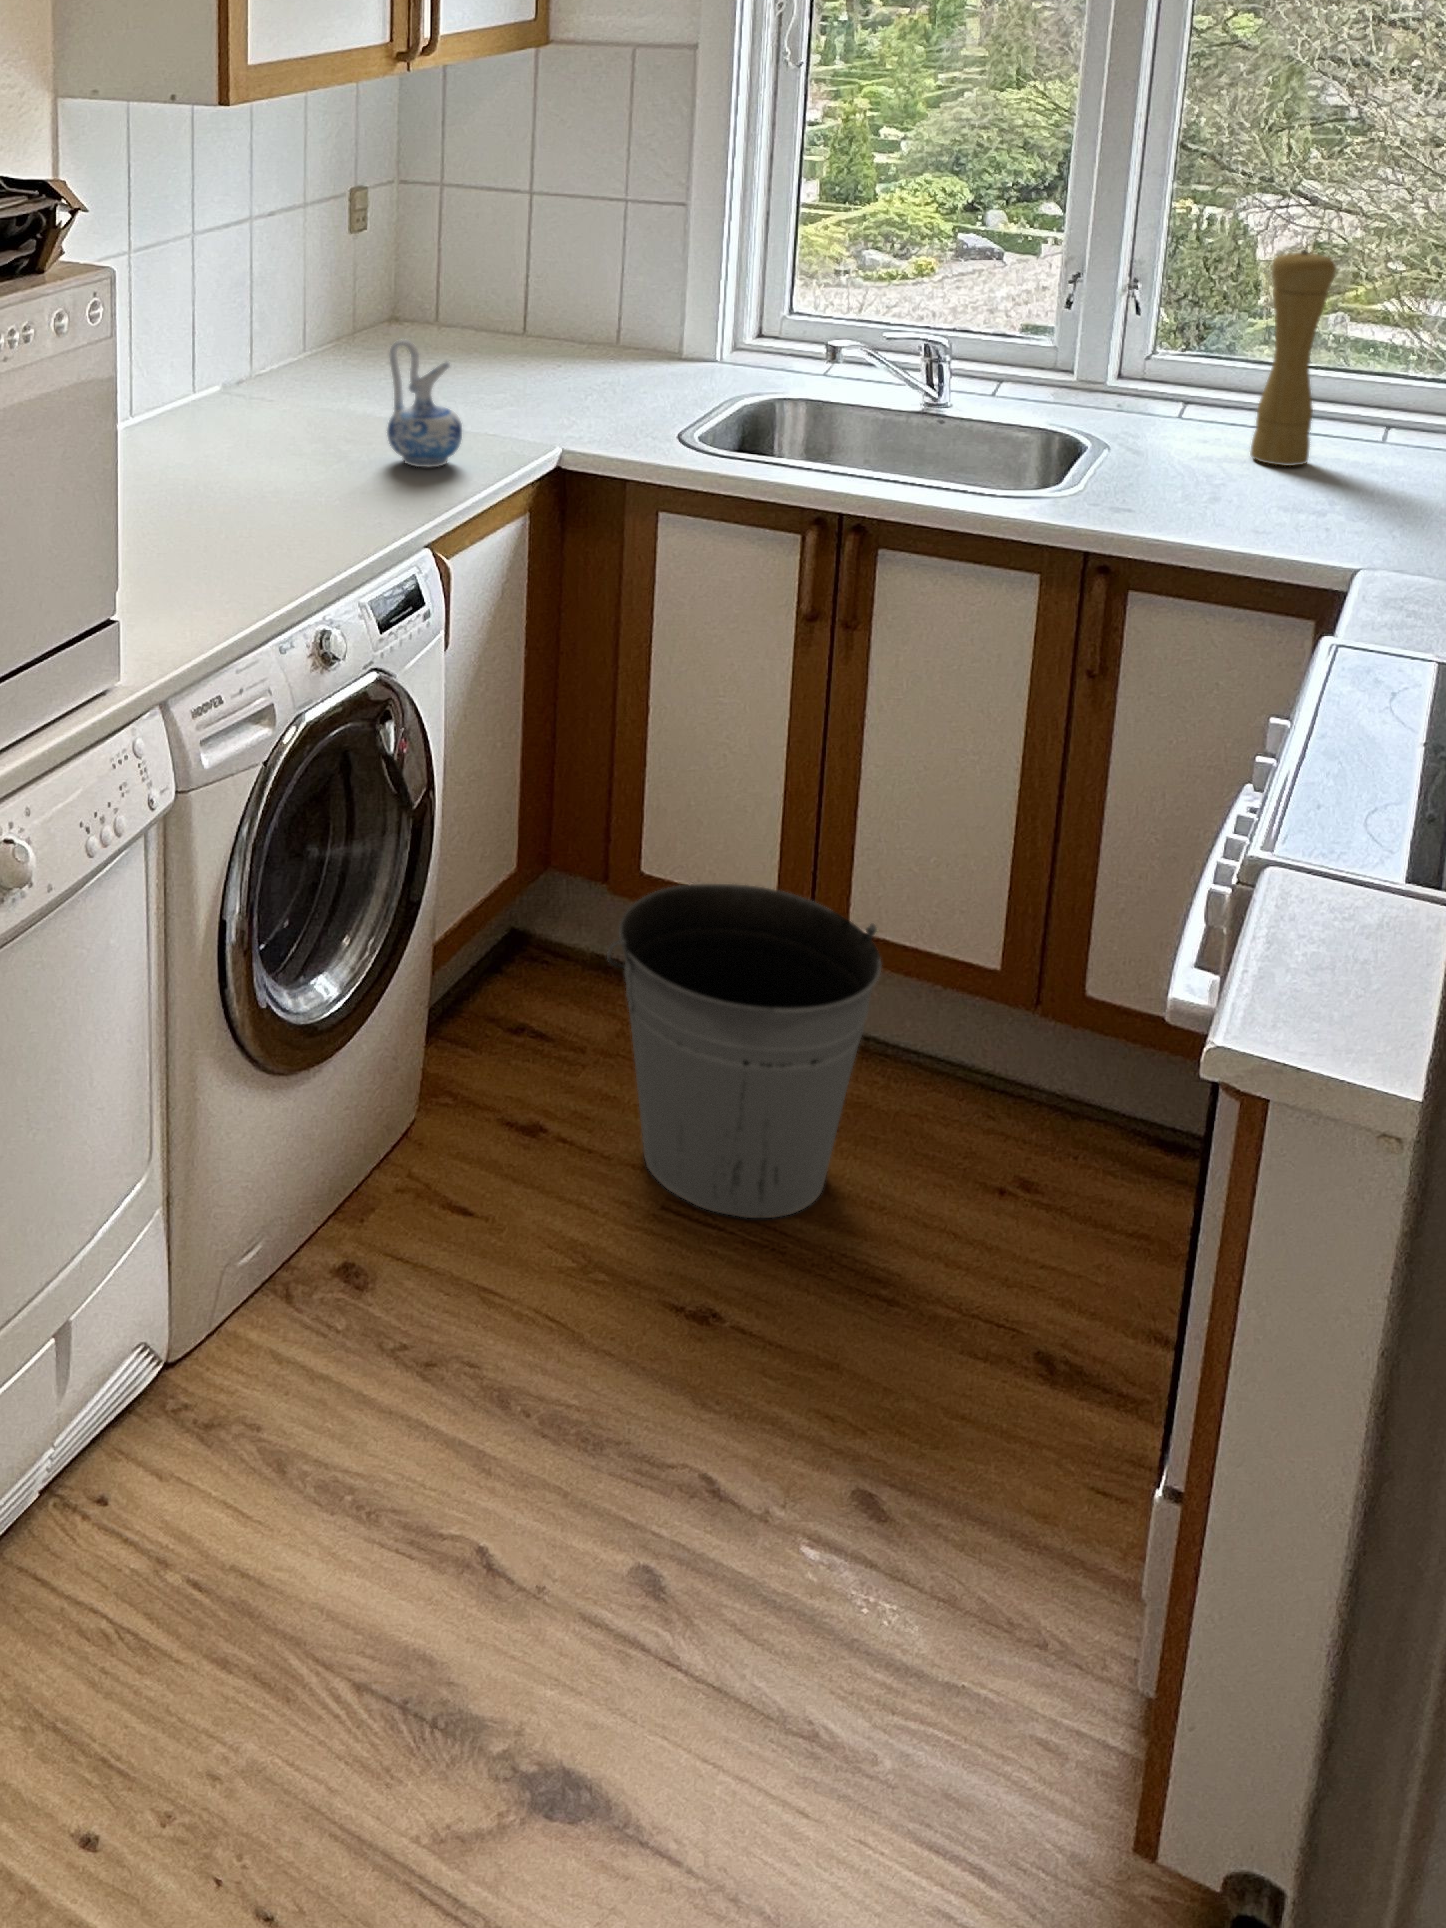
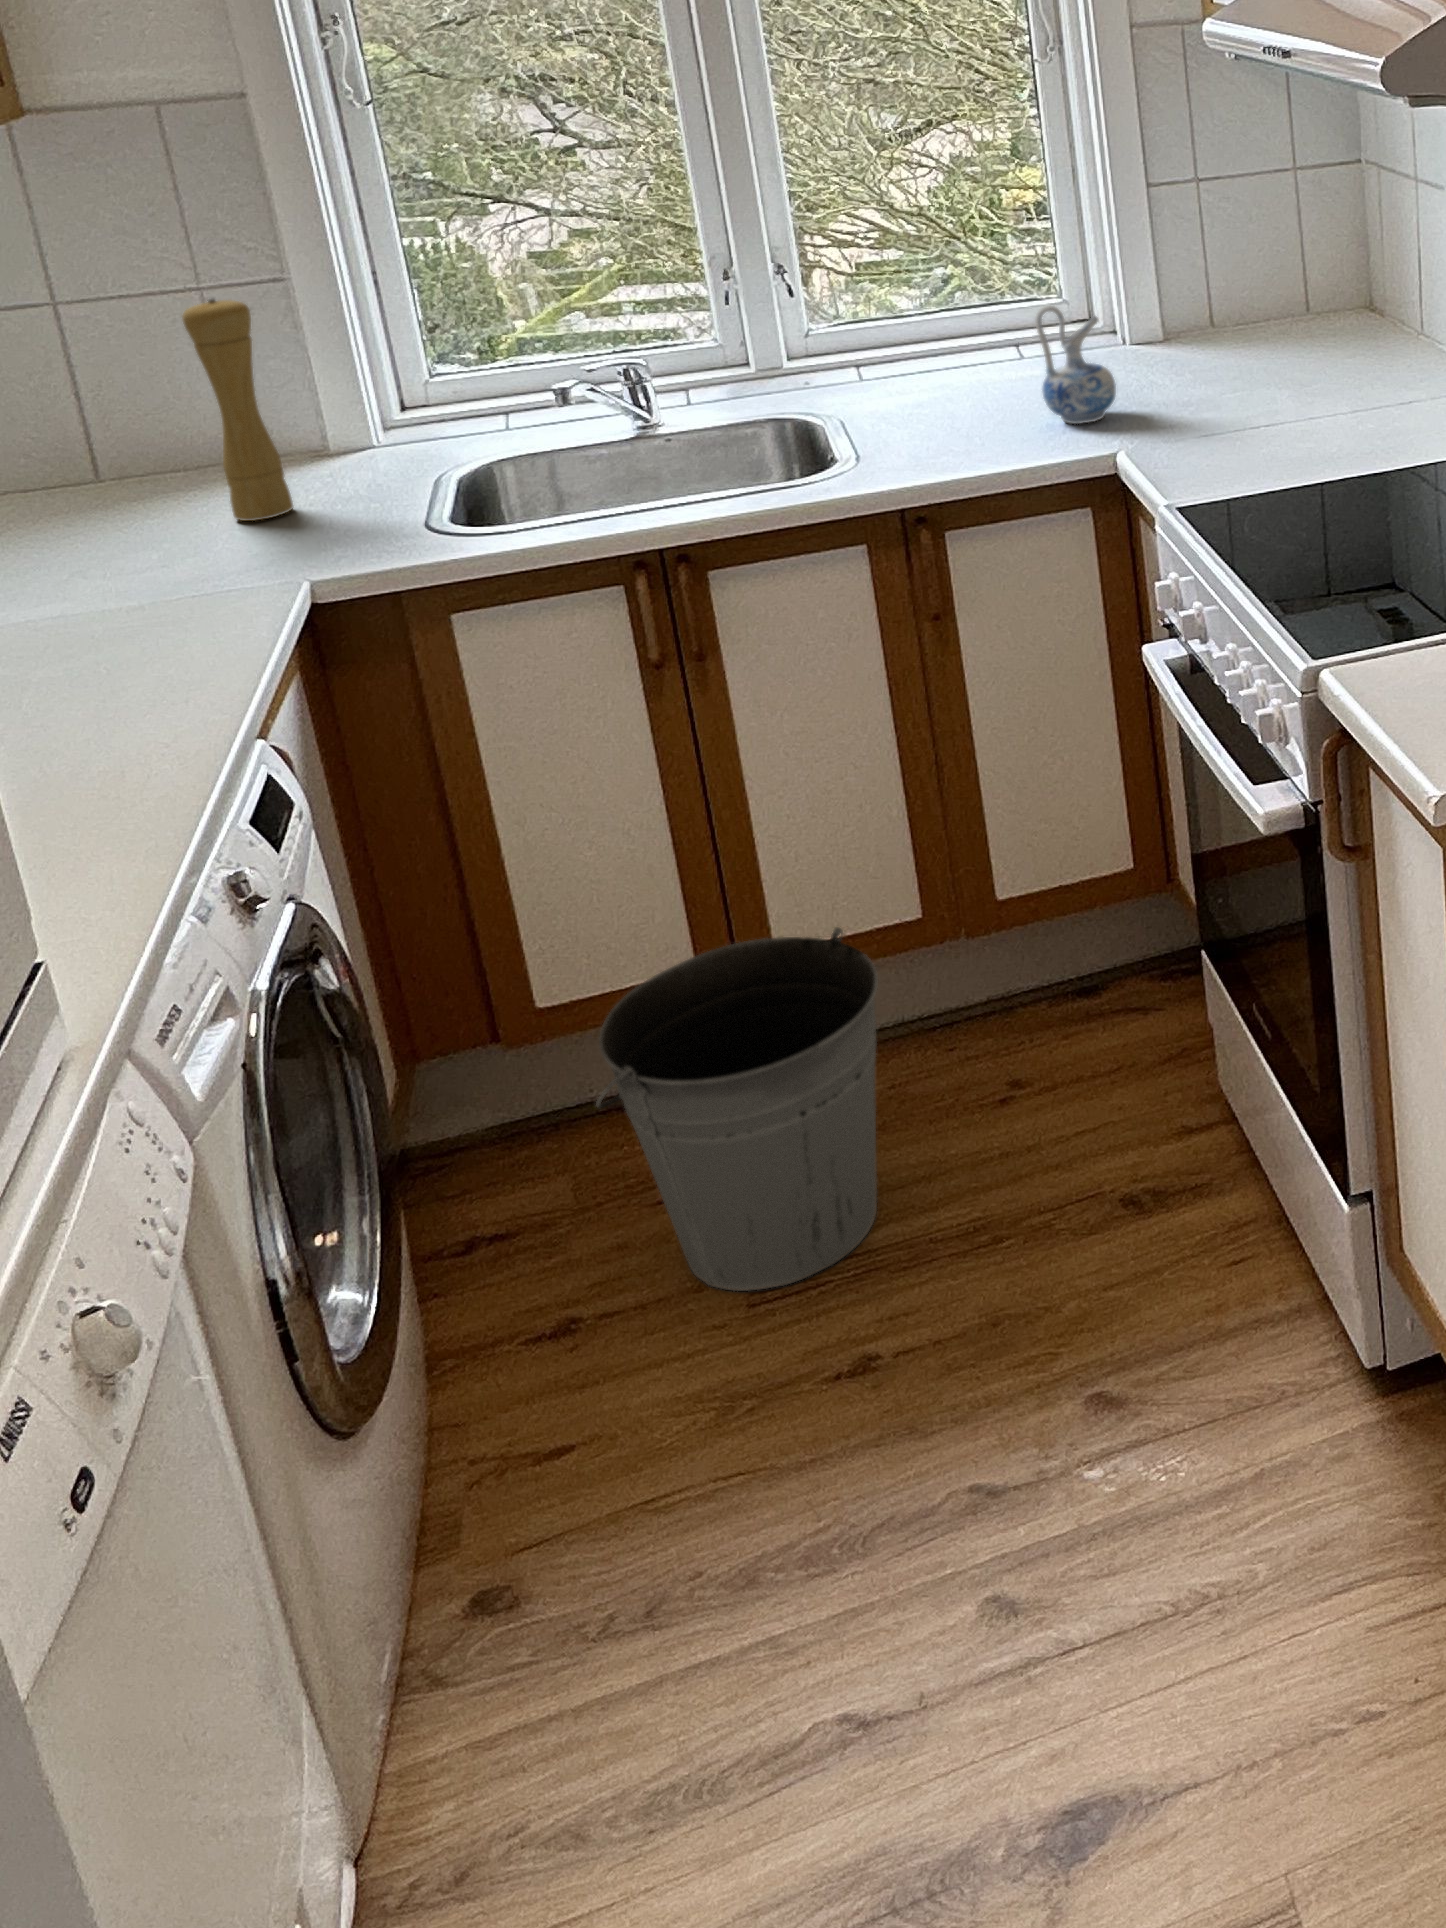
pepper mill: present [1250,250,1336,466] -> present [182,298,293,521]
ceramic pitcher: present [387,340,462,467] -> present [1035,306,1116,424]

